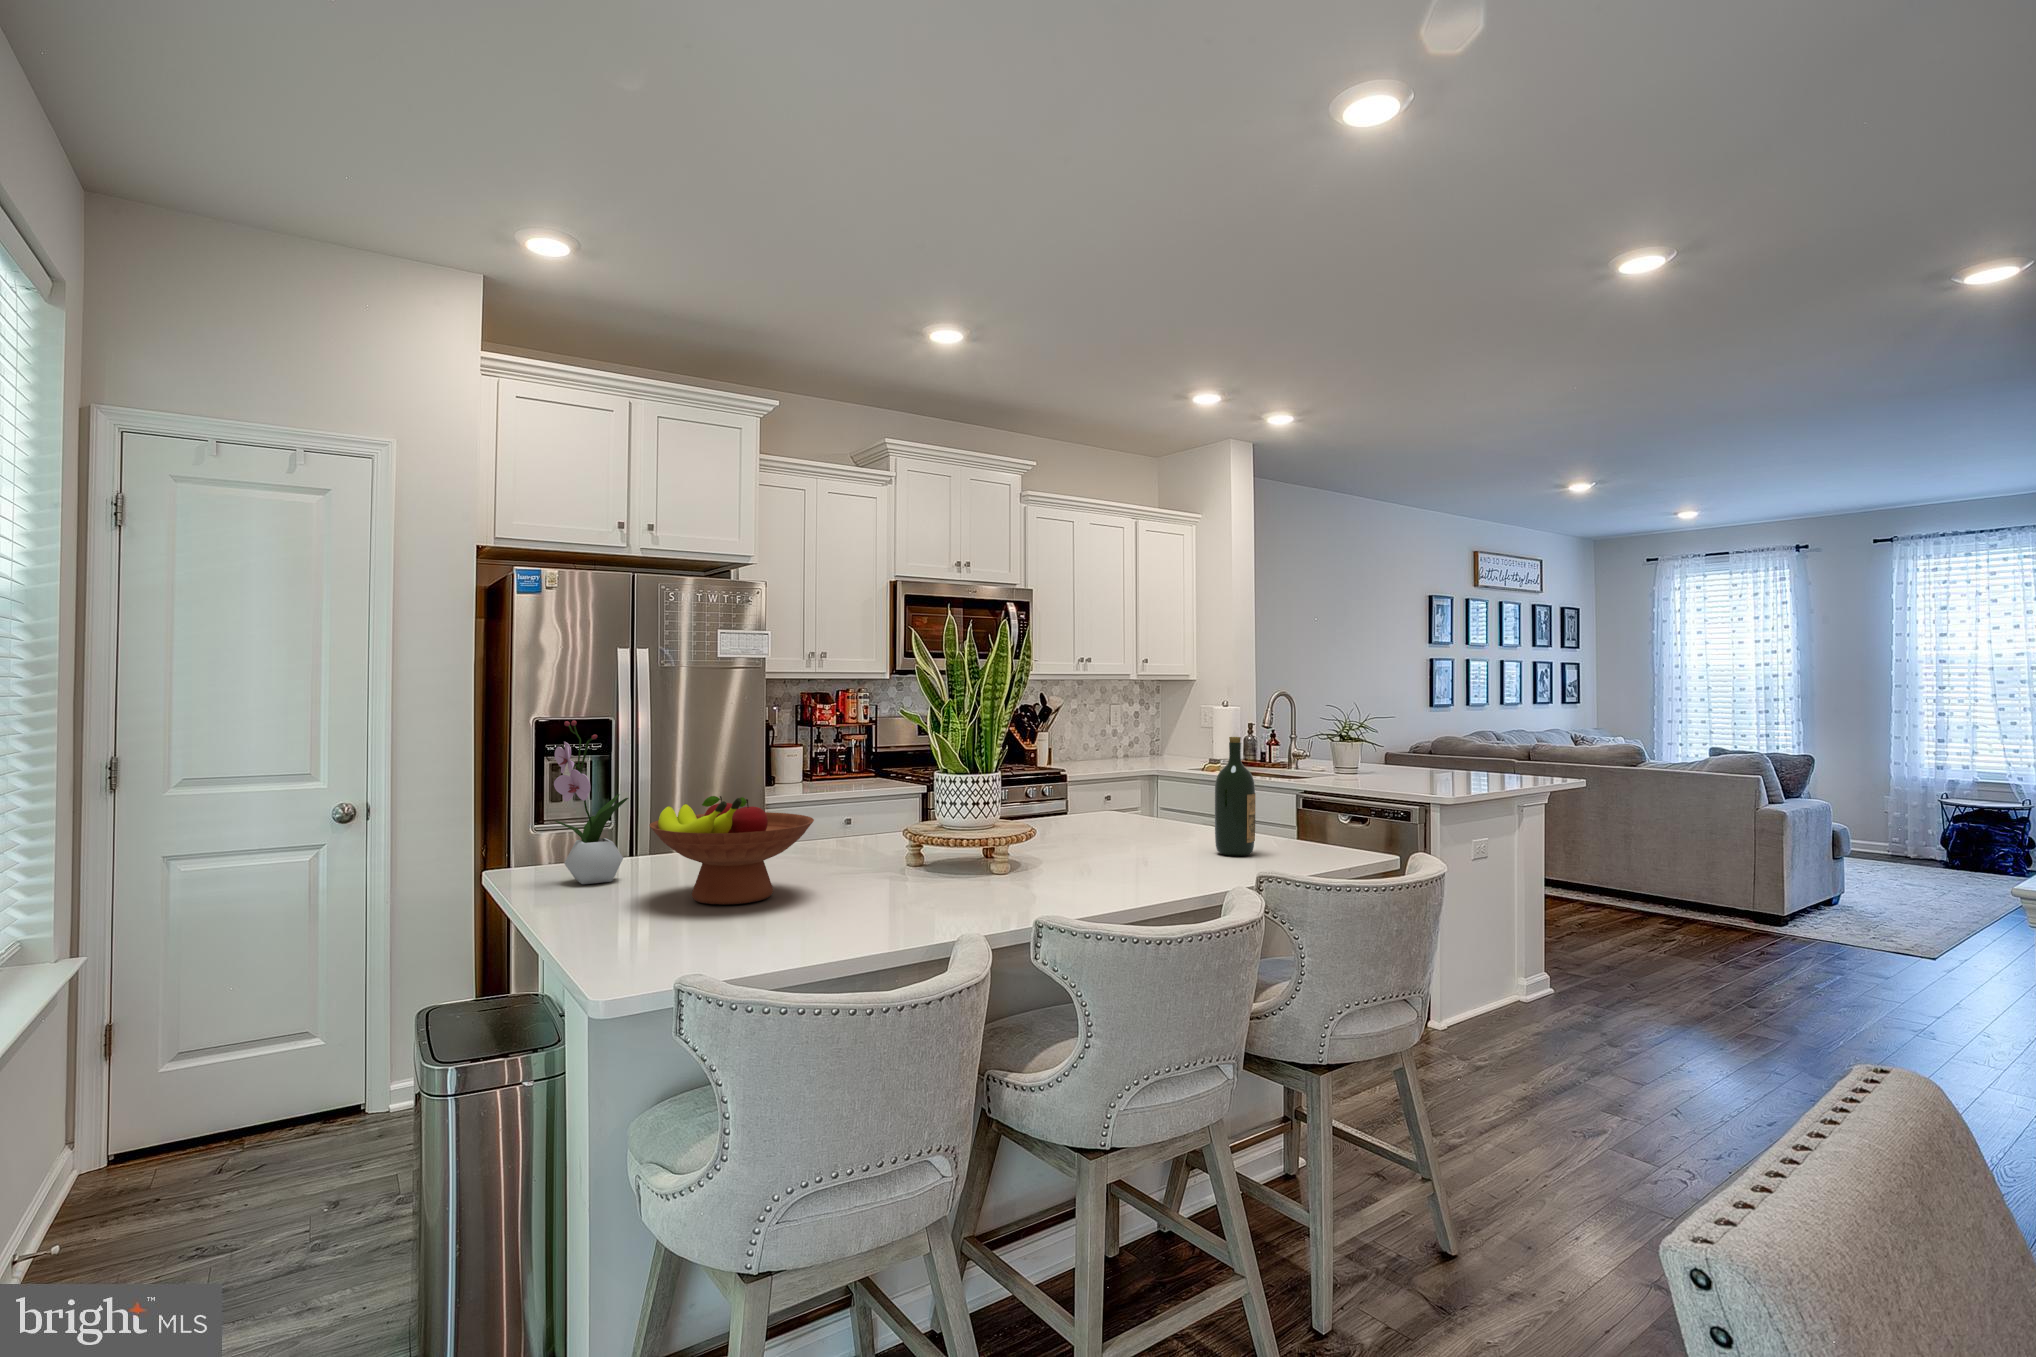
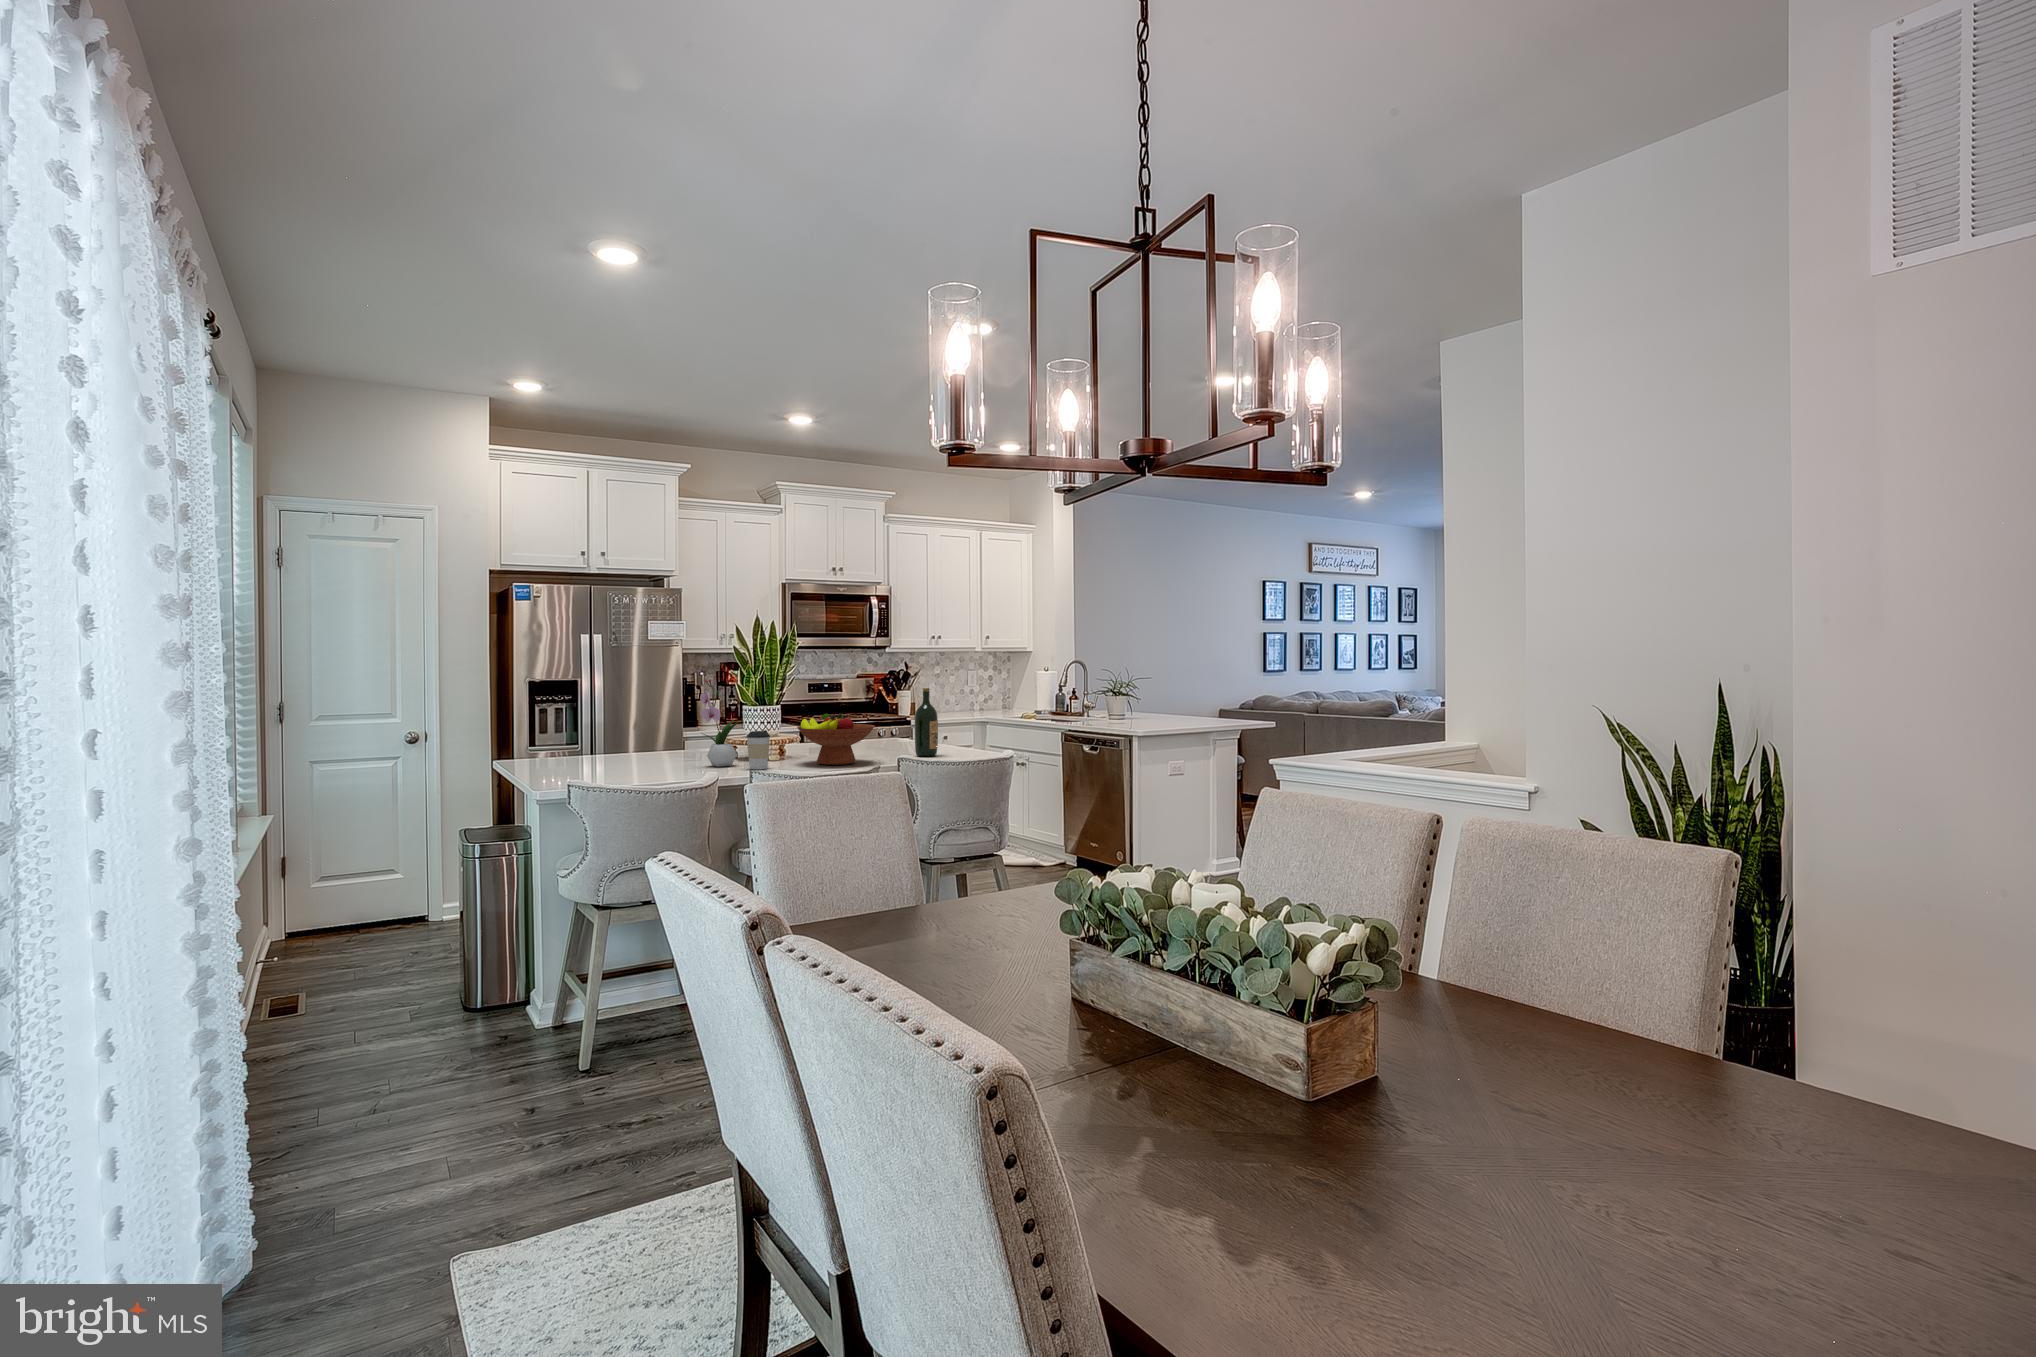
flower arrangement: present [554,720,628,884] -> present [700,679,740,767]
fruit bowl: present [650,796,814,905] -> present [797,713,875,765]
coffee cup: none [972,819,1015,896] -> present [747,730,770,769]

